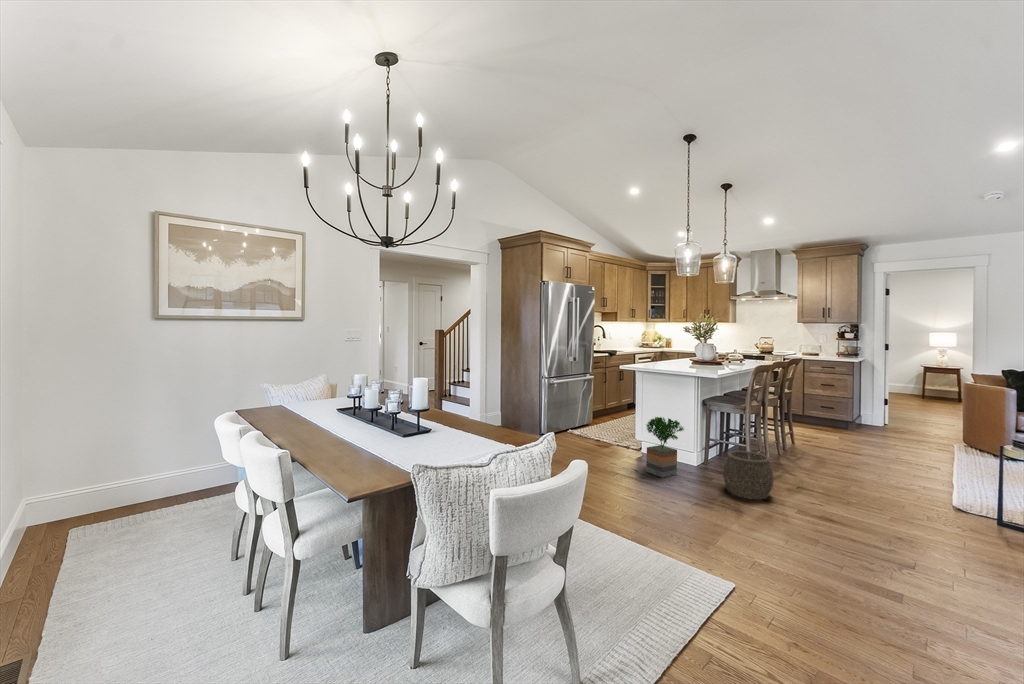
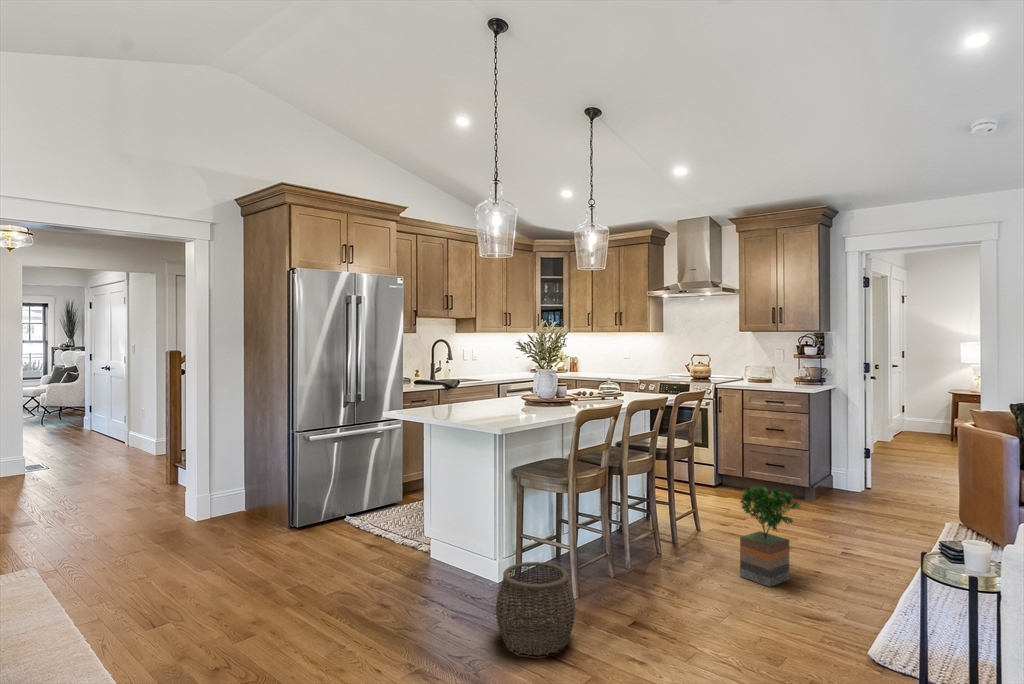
potted tree: present [646,417,684,478] -> present [740,487,800,587]

